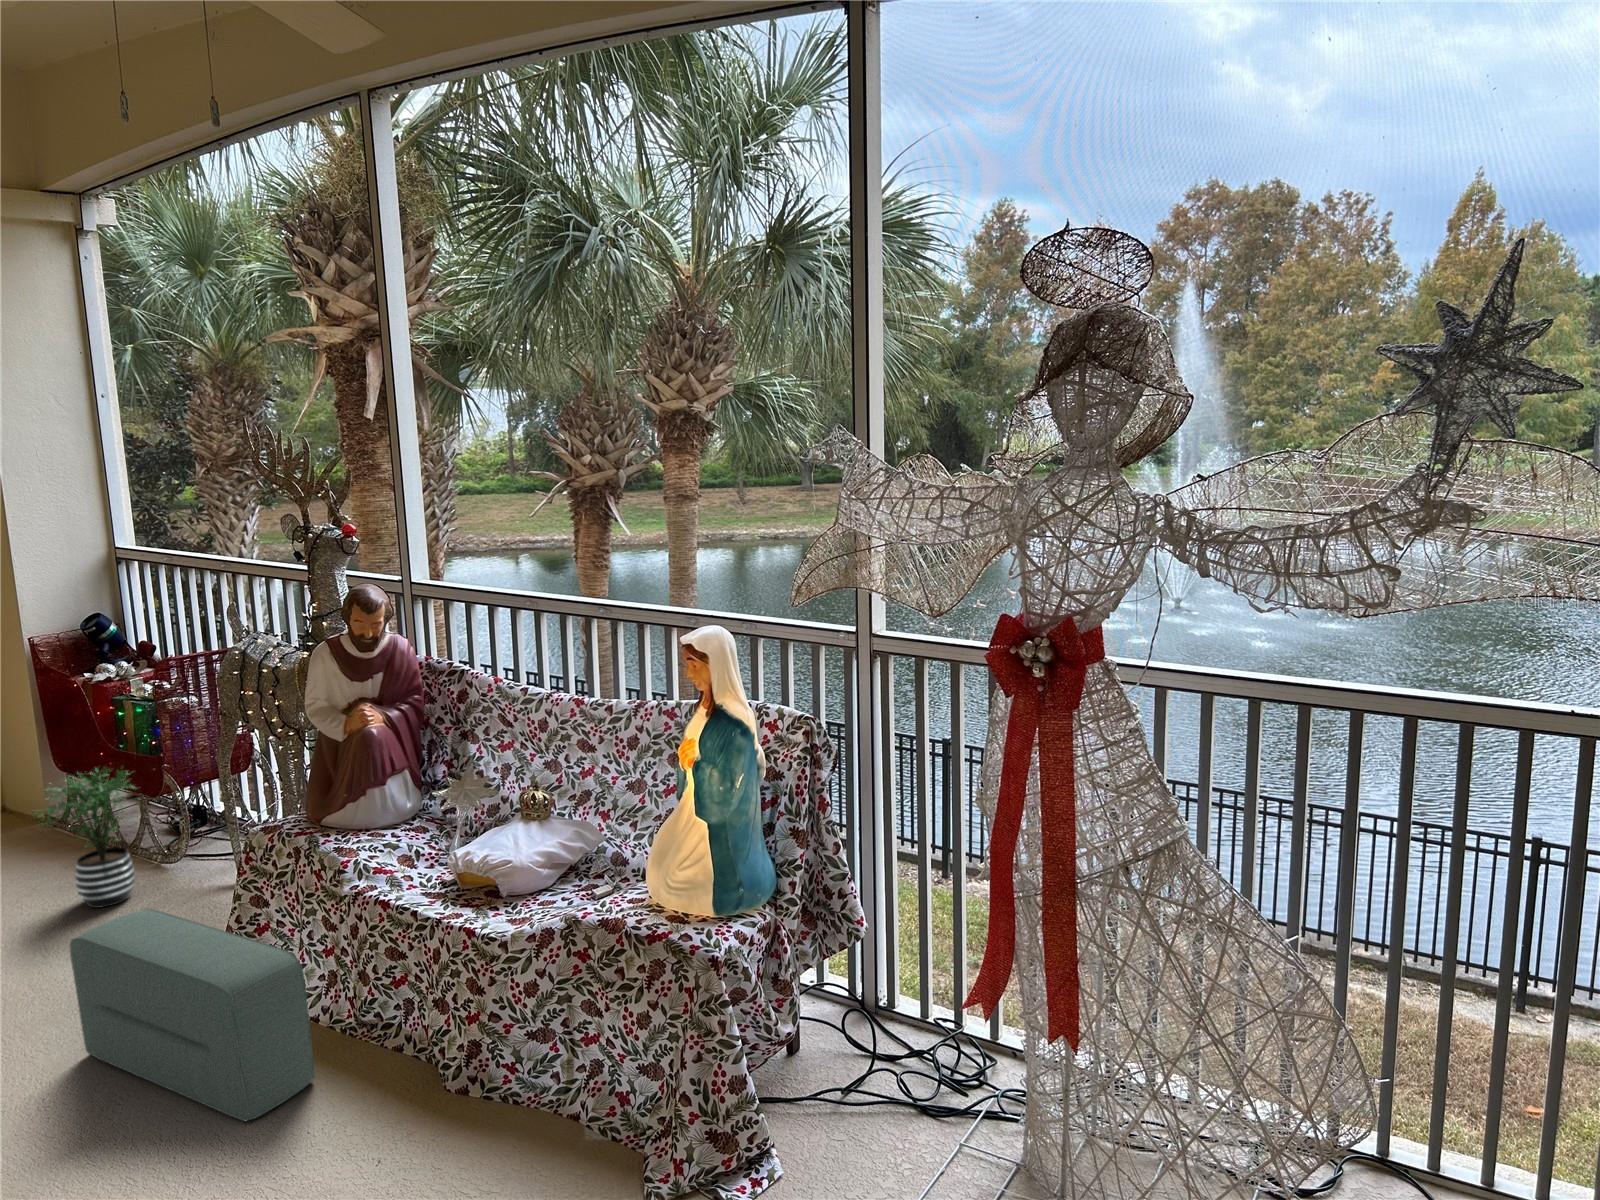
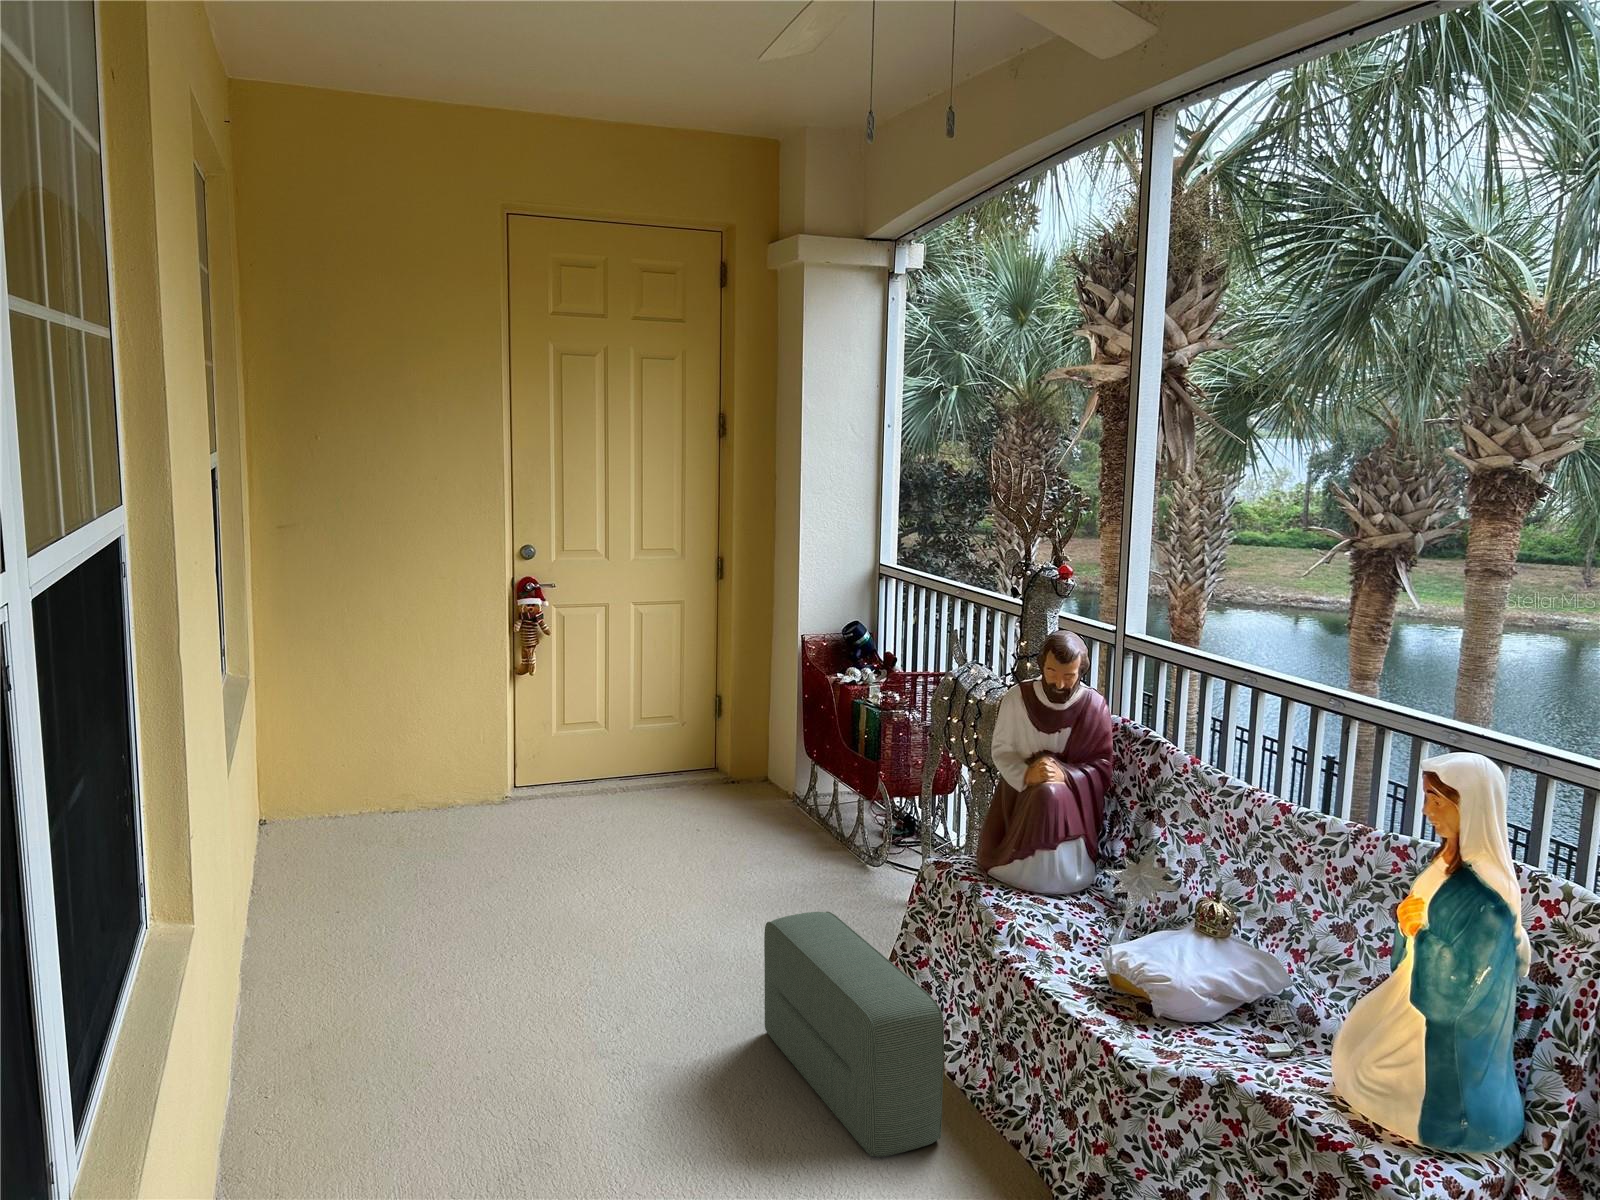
potted plant: present [34,768,135,908] -> none [767,760,858,894]

